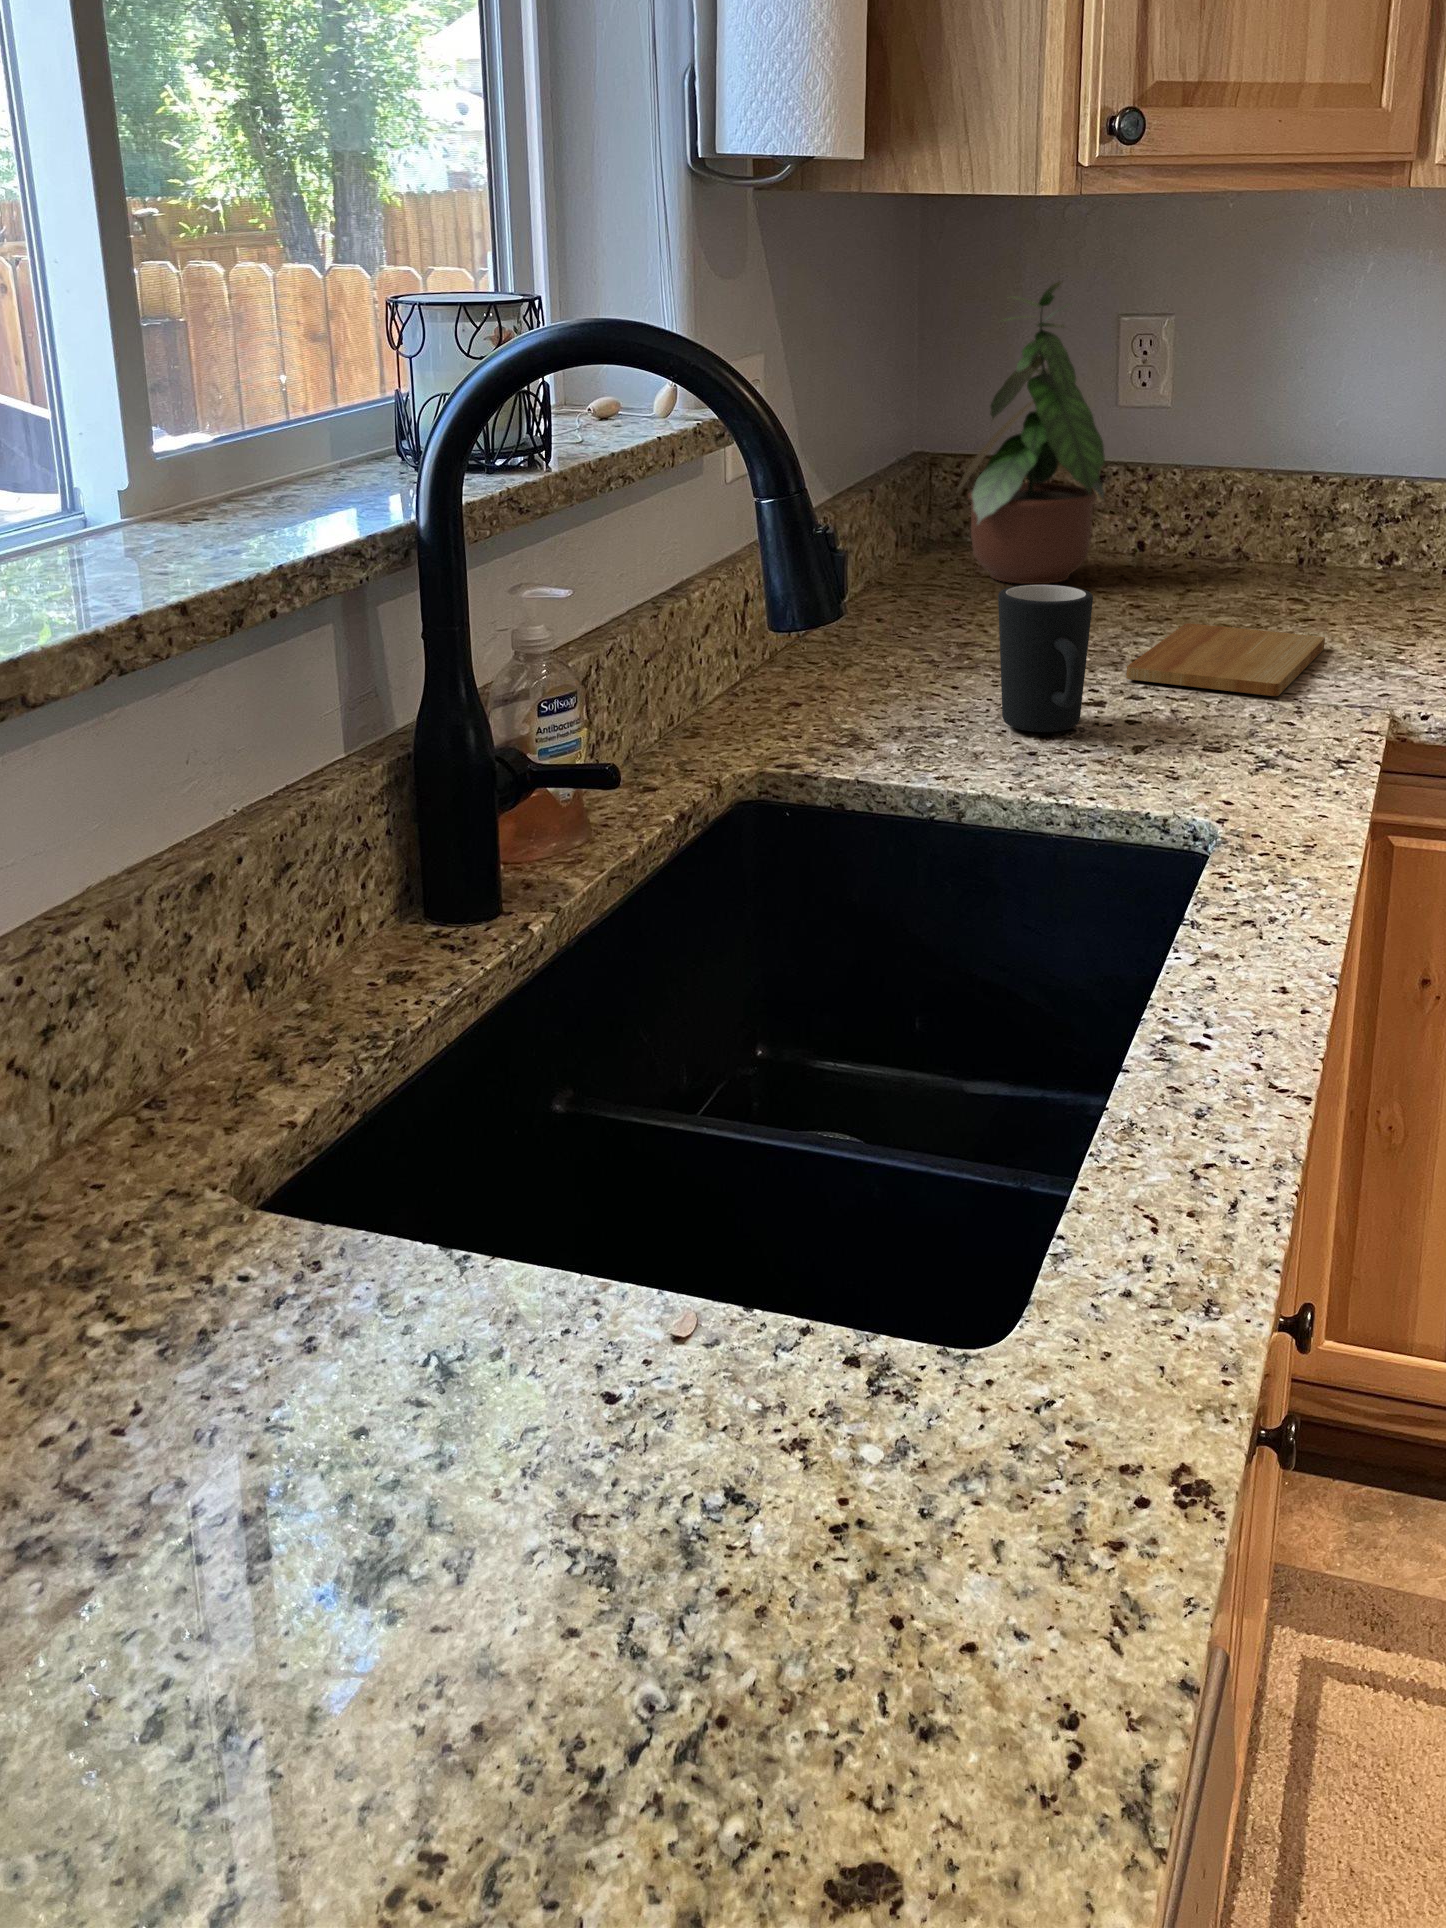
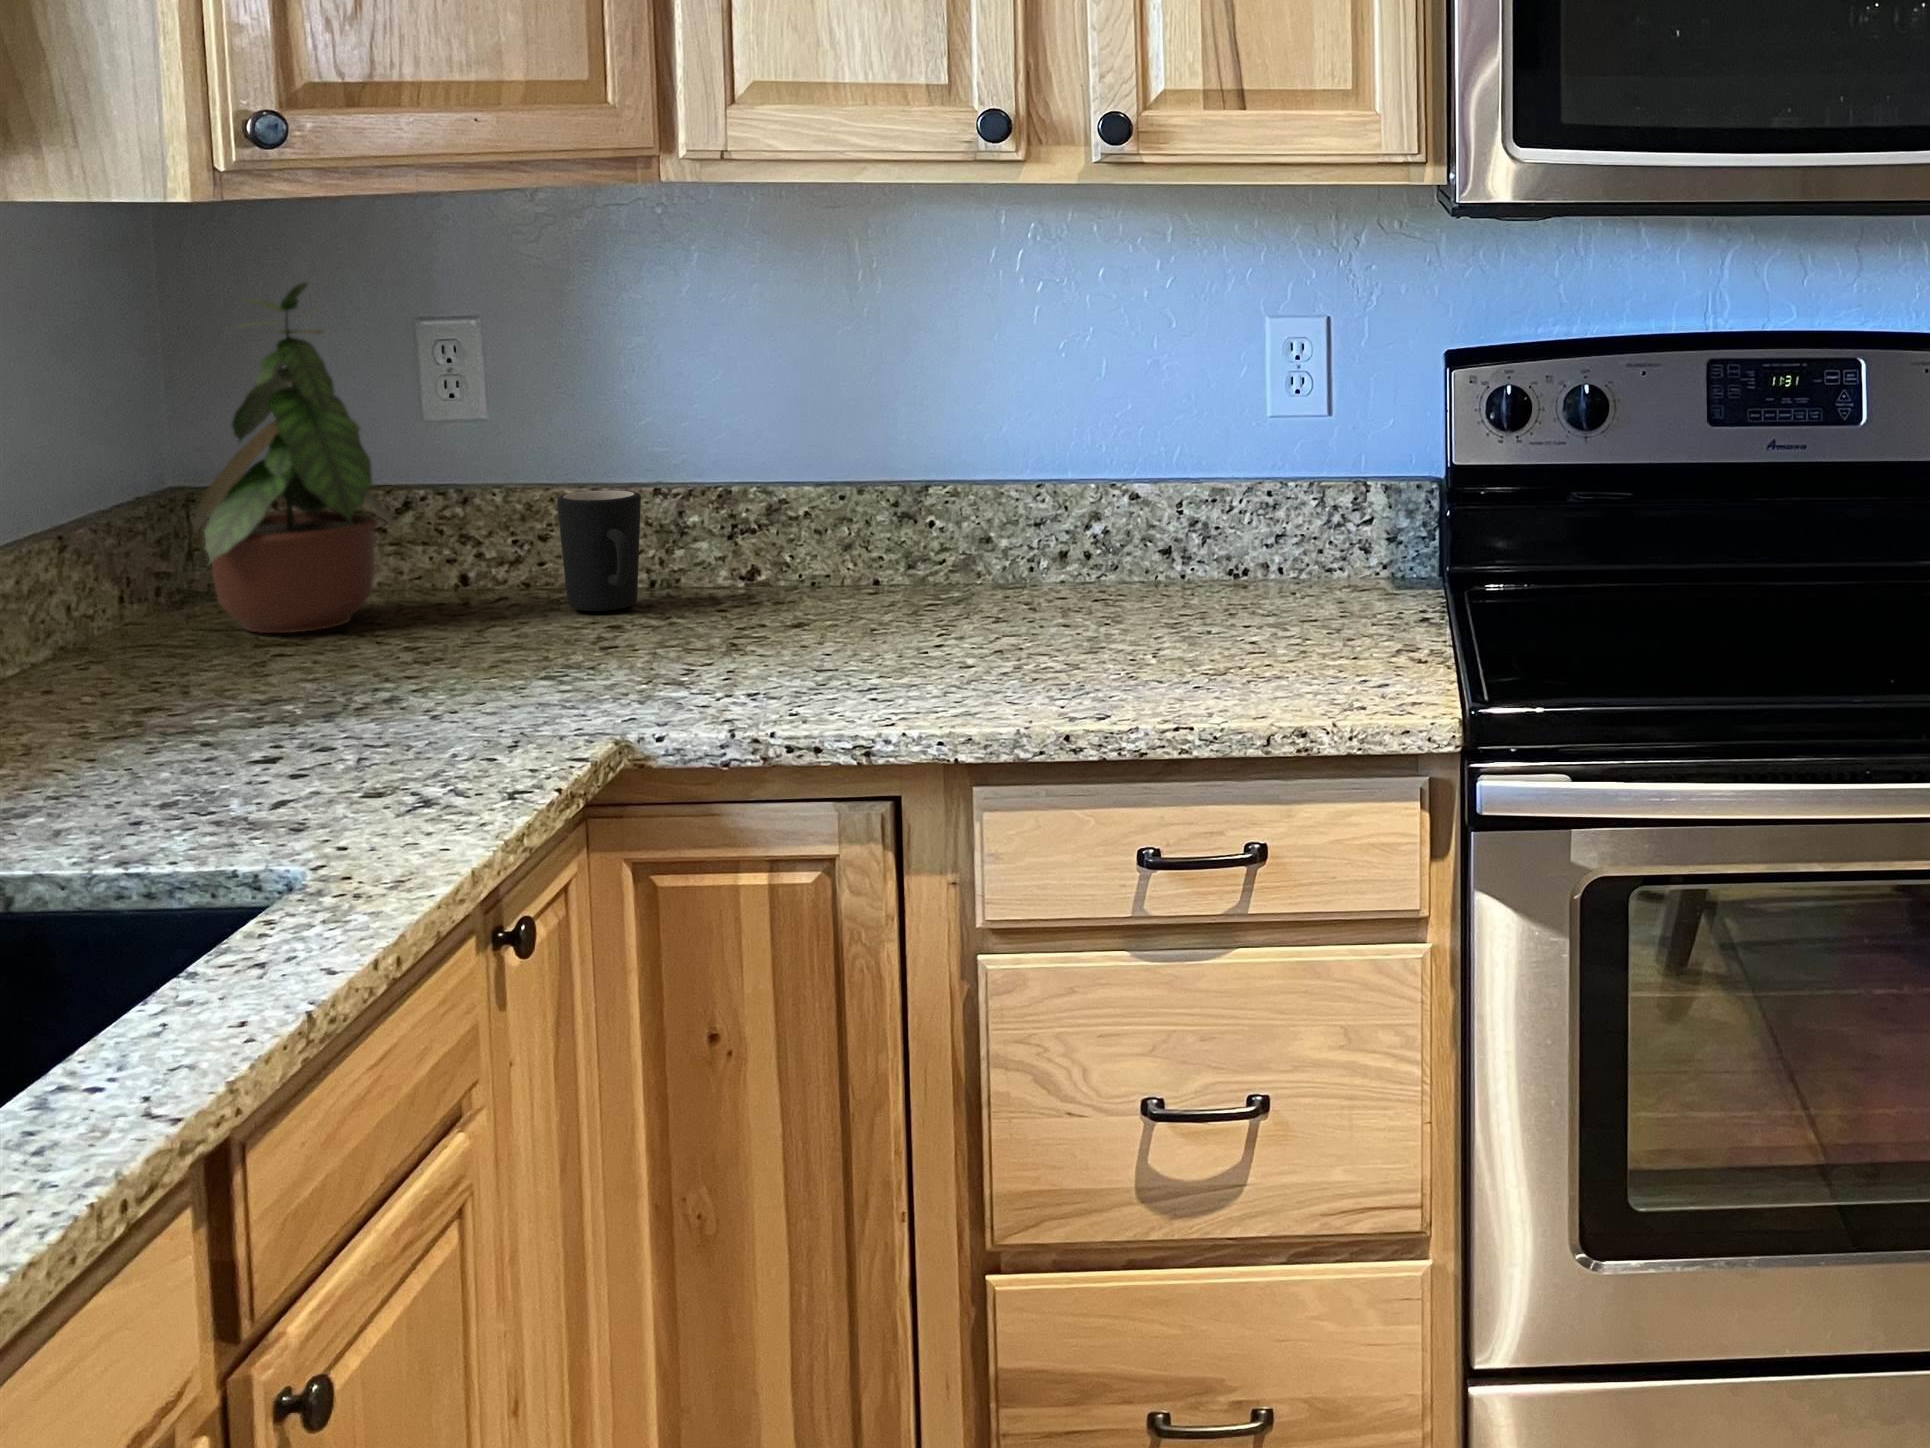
mug: present [998,584,1093,732] -> present [557,490,641,611]
cutting board: present [1126,623,1325,696] -> none [326,662,602,733]

